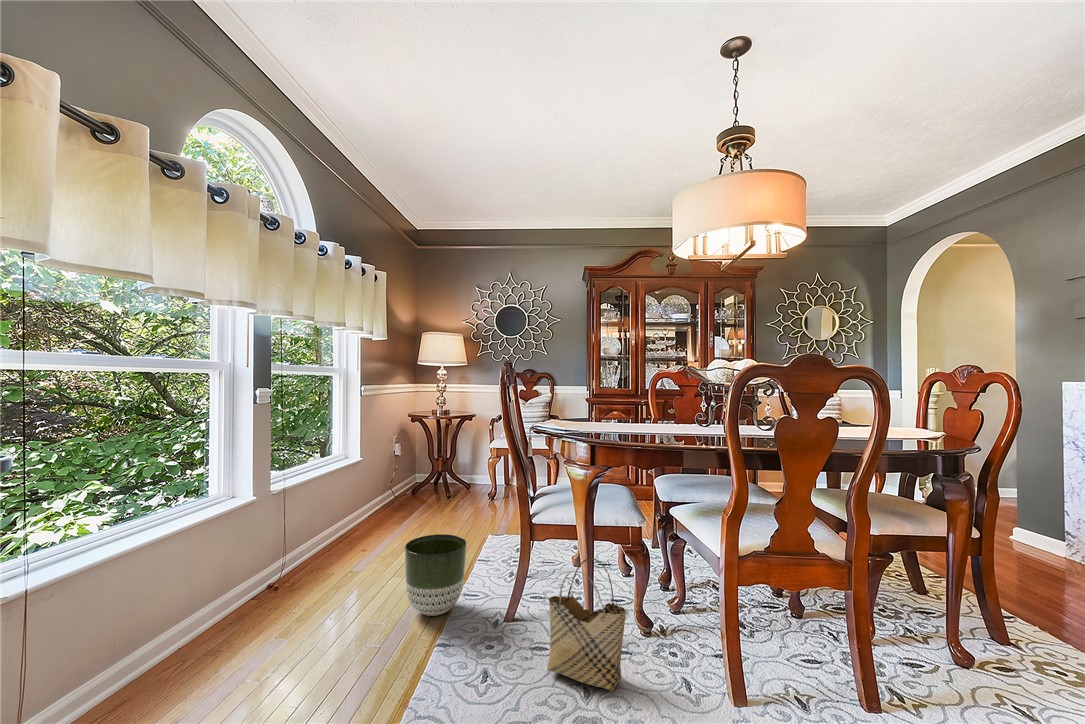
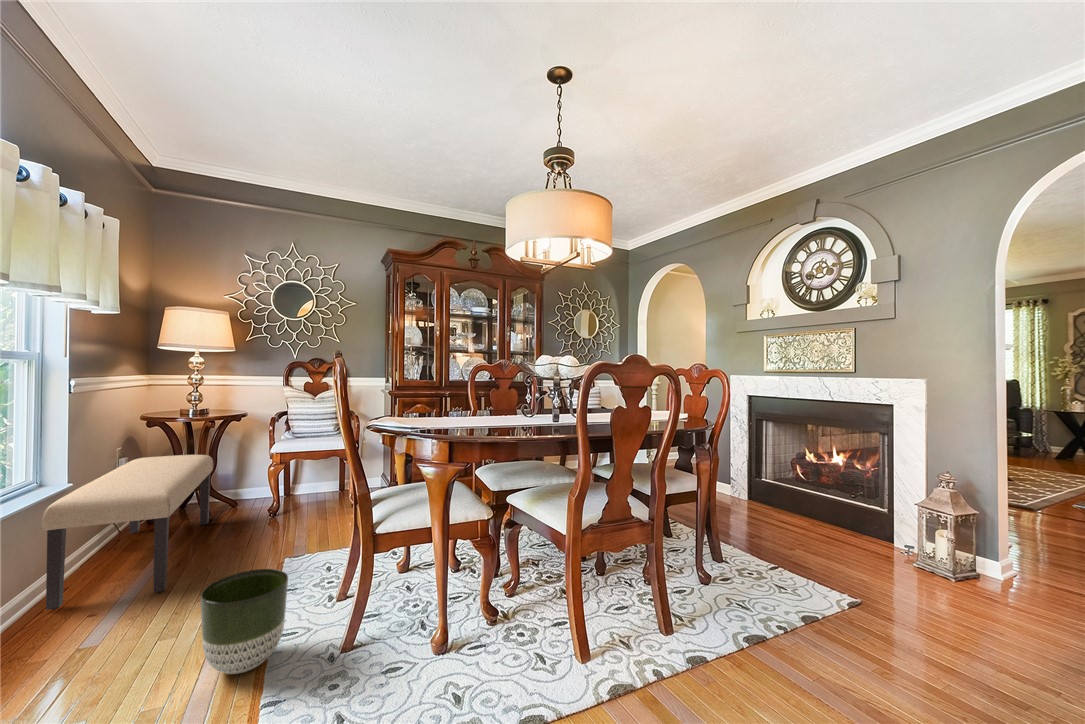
bench: none [340,445,452,545] -> present [42,455,213,610]
woven basket: present [548,558,626,691] -> none [410,564,491,689]

